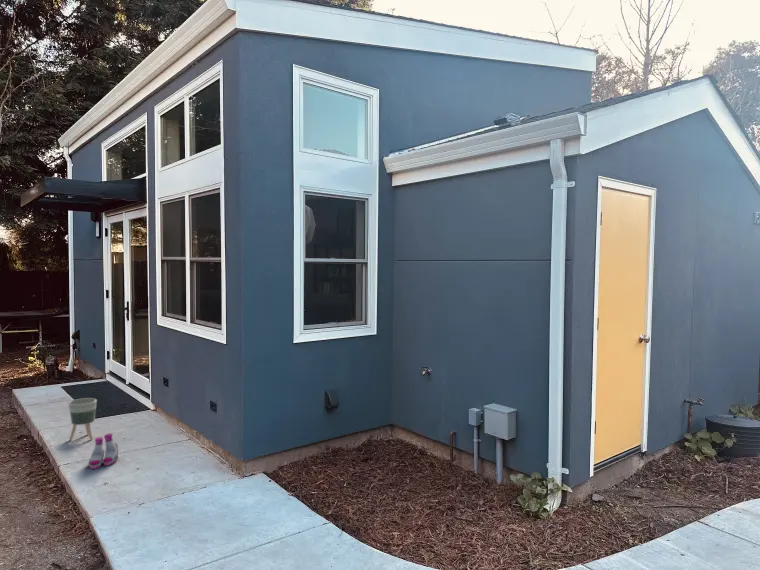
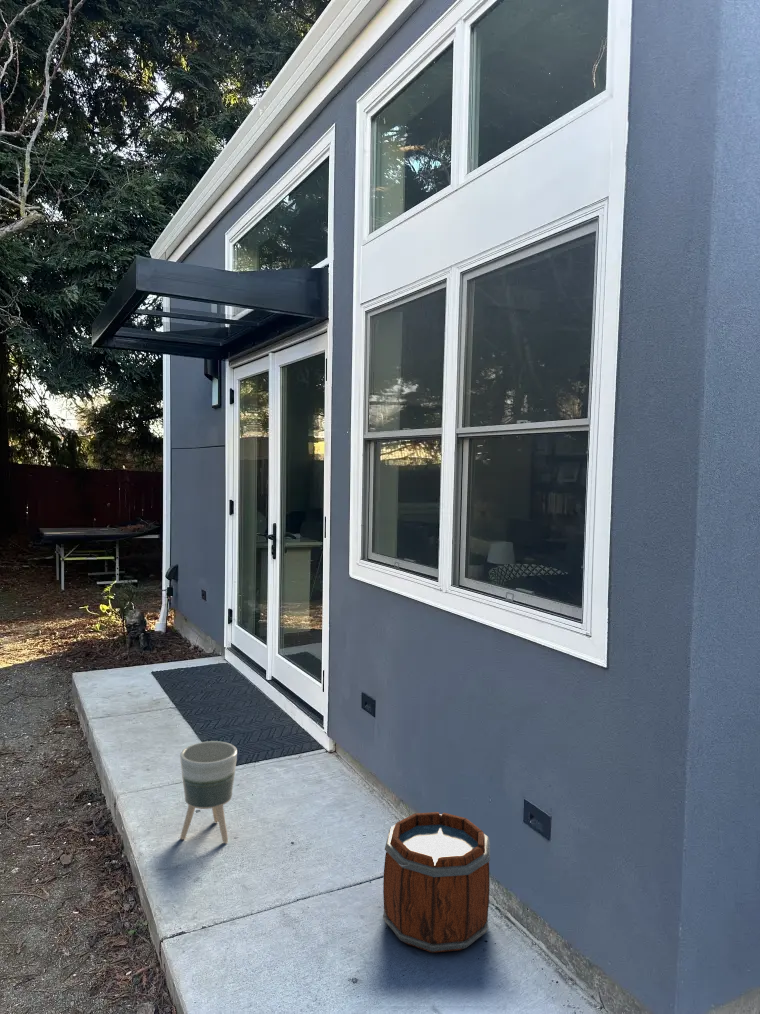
bucket: none [154,412,199,459] -> present [383,812,490,953]
boots: present [89,434,118,469] -> none [235,871,302,978]

